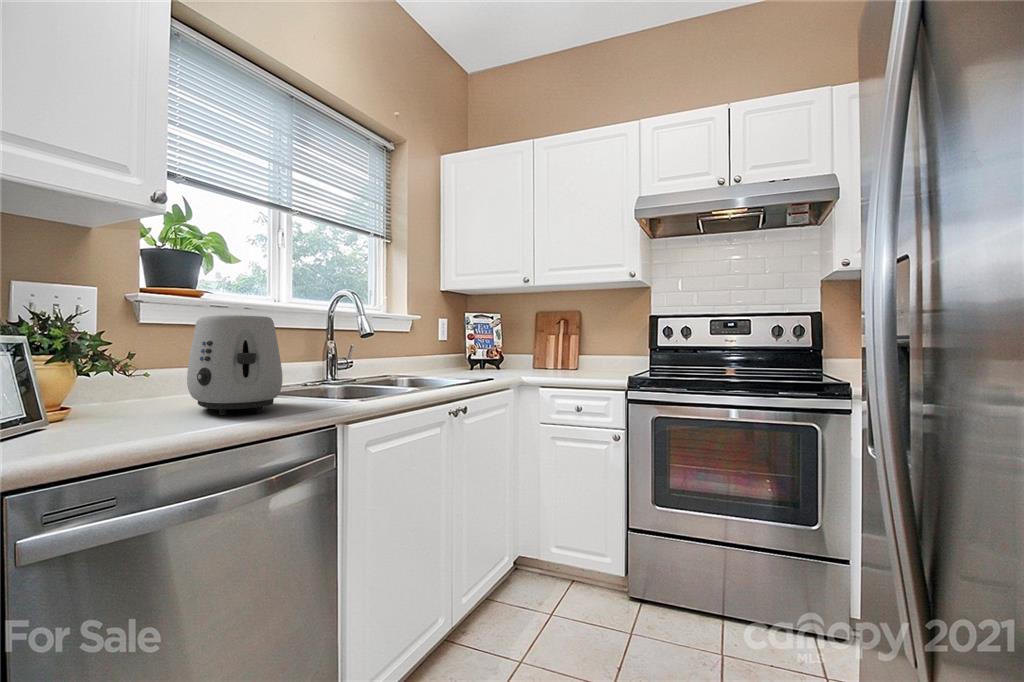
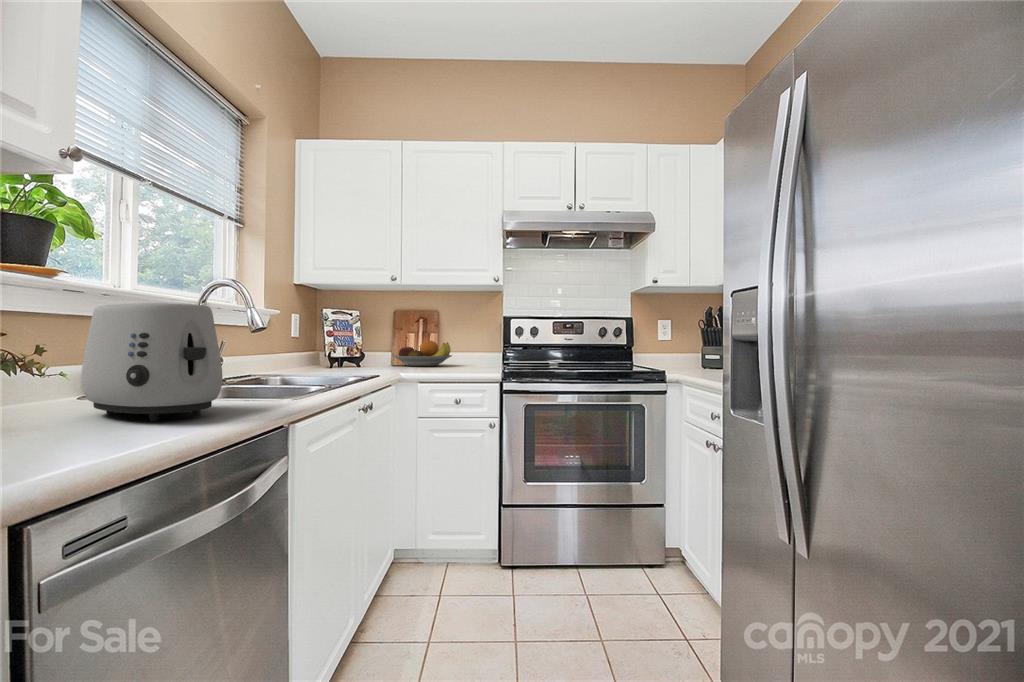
fruit bowl: none [533,343,595,370] -> present [393,341,452,366]

